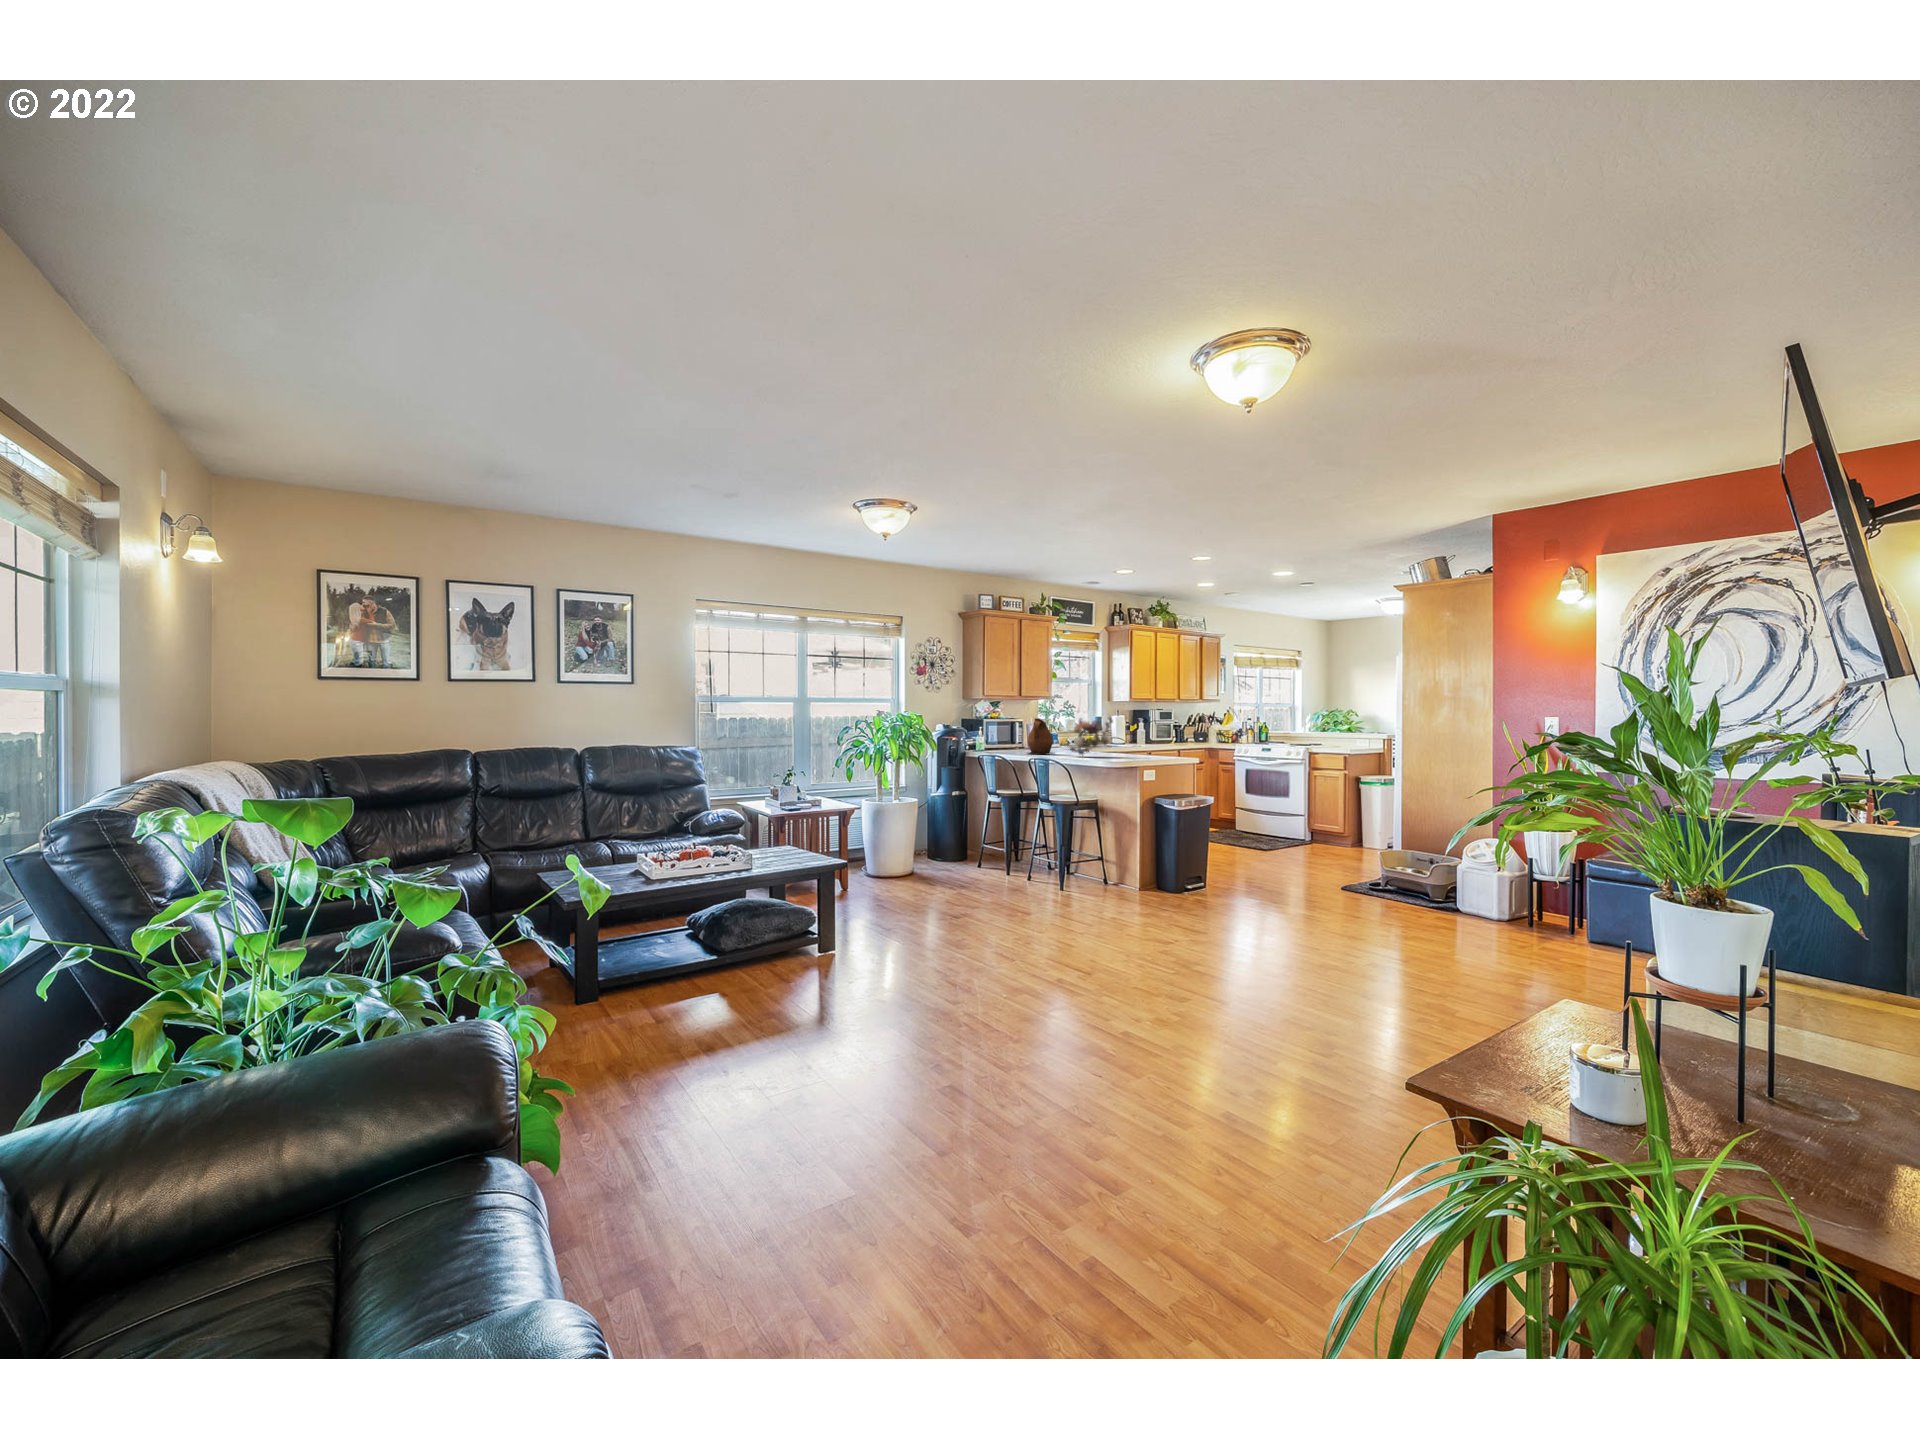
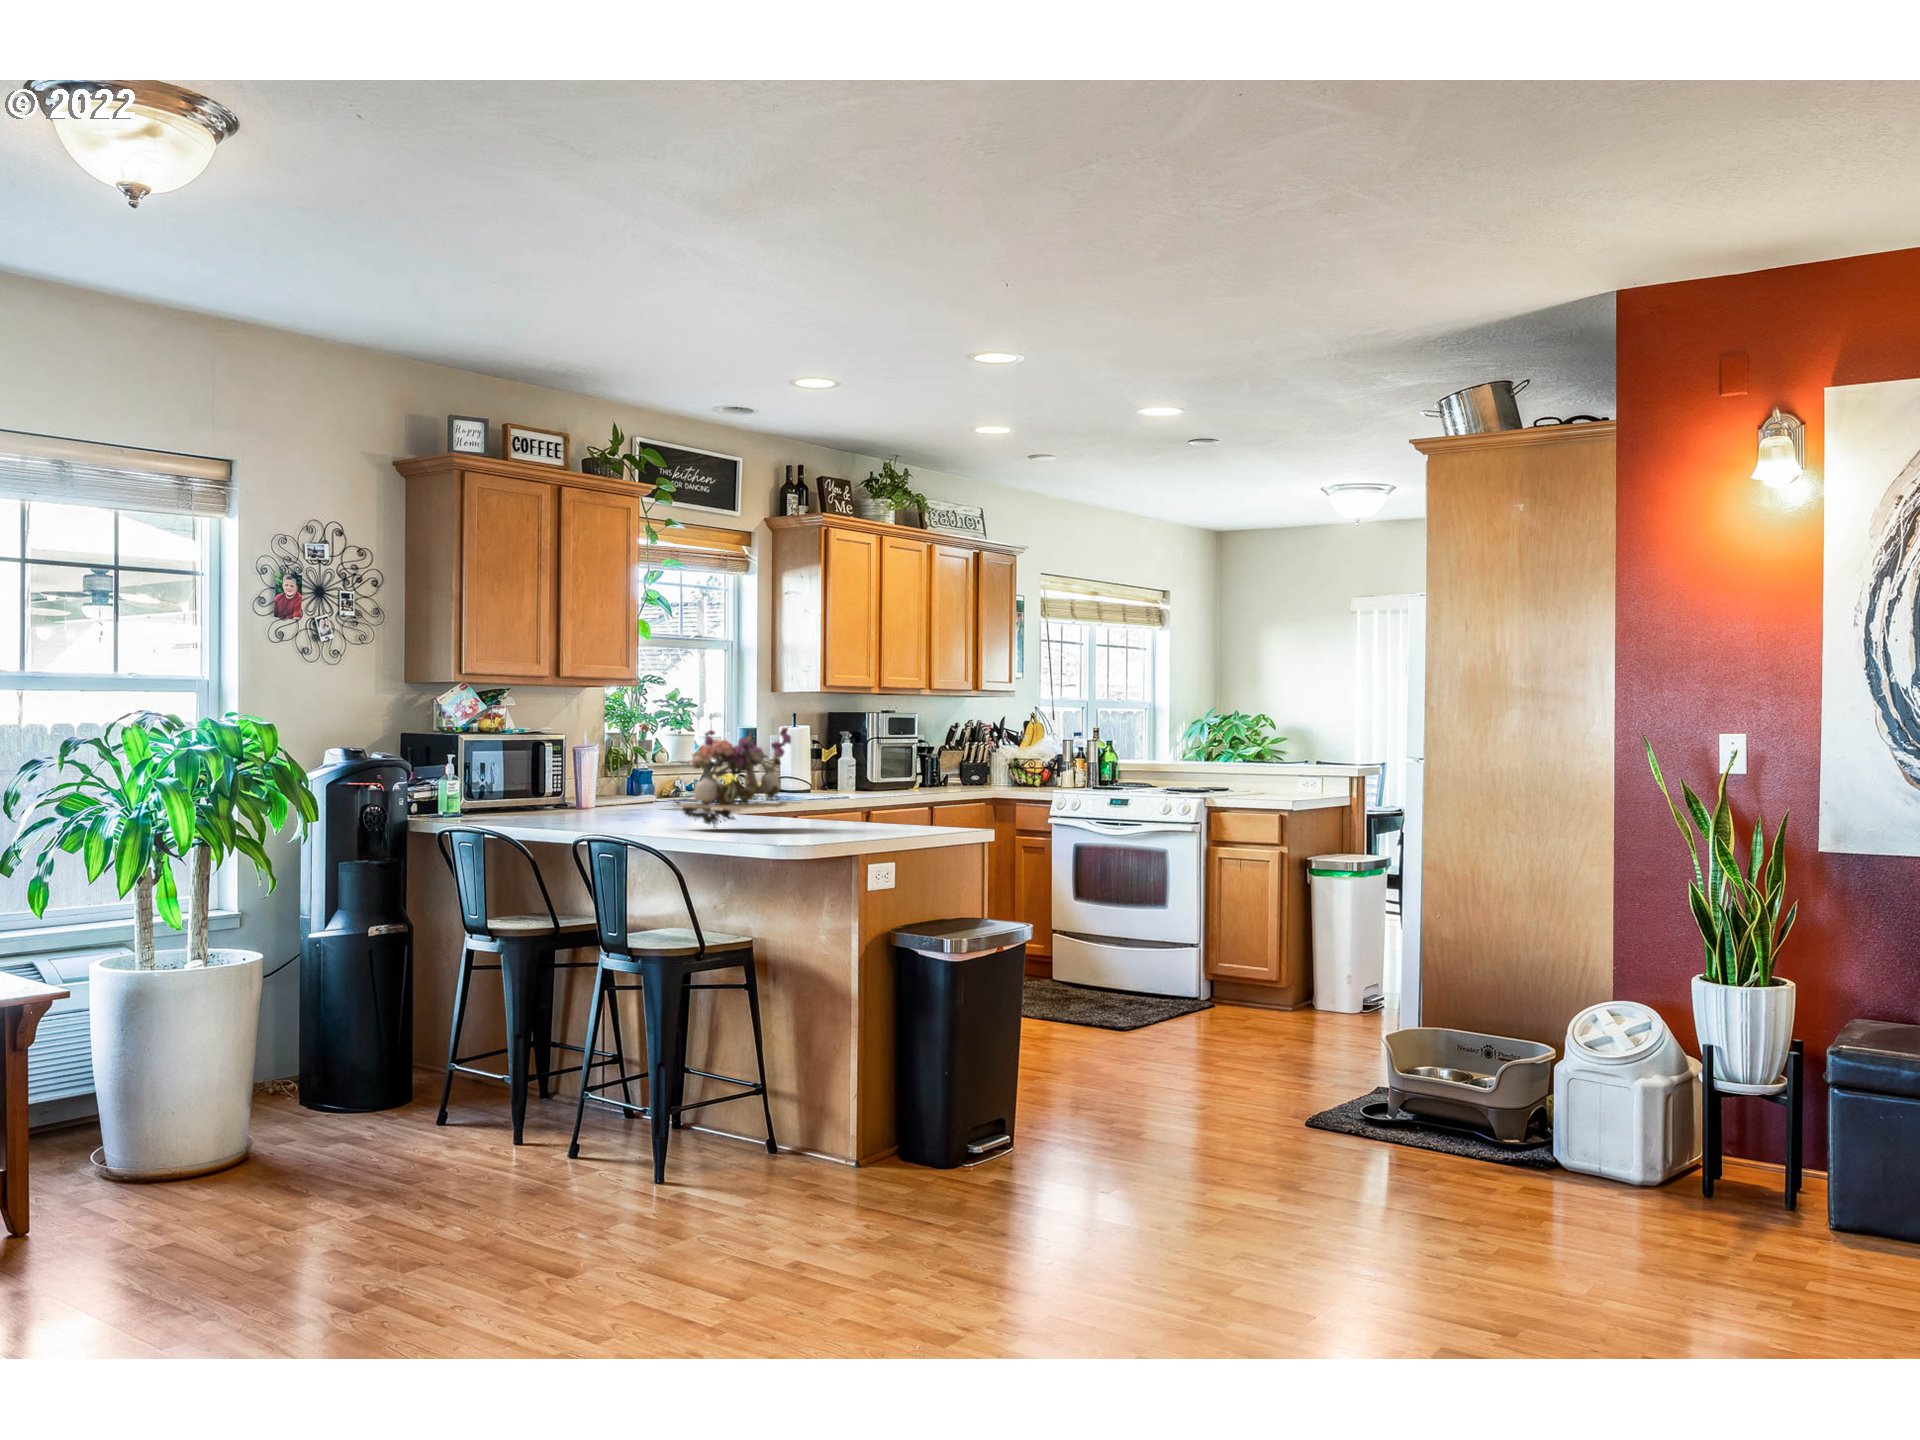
ceramic pitcher: present [1028,718,1053,754] -> none [562,731,651,824]

